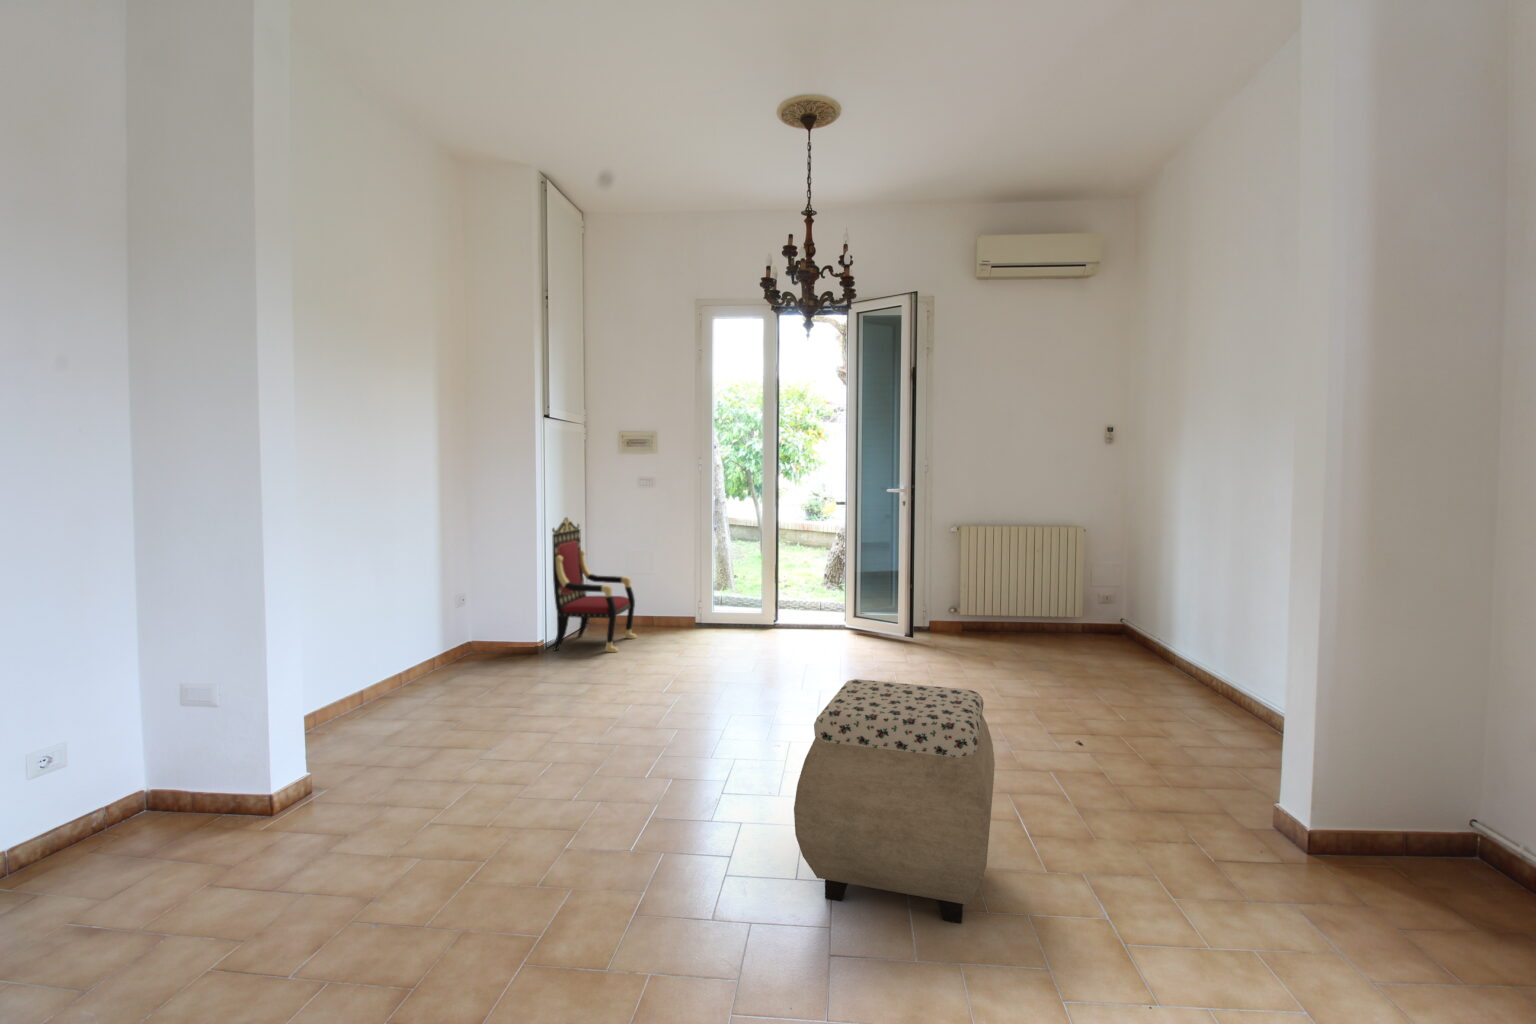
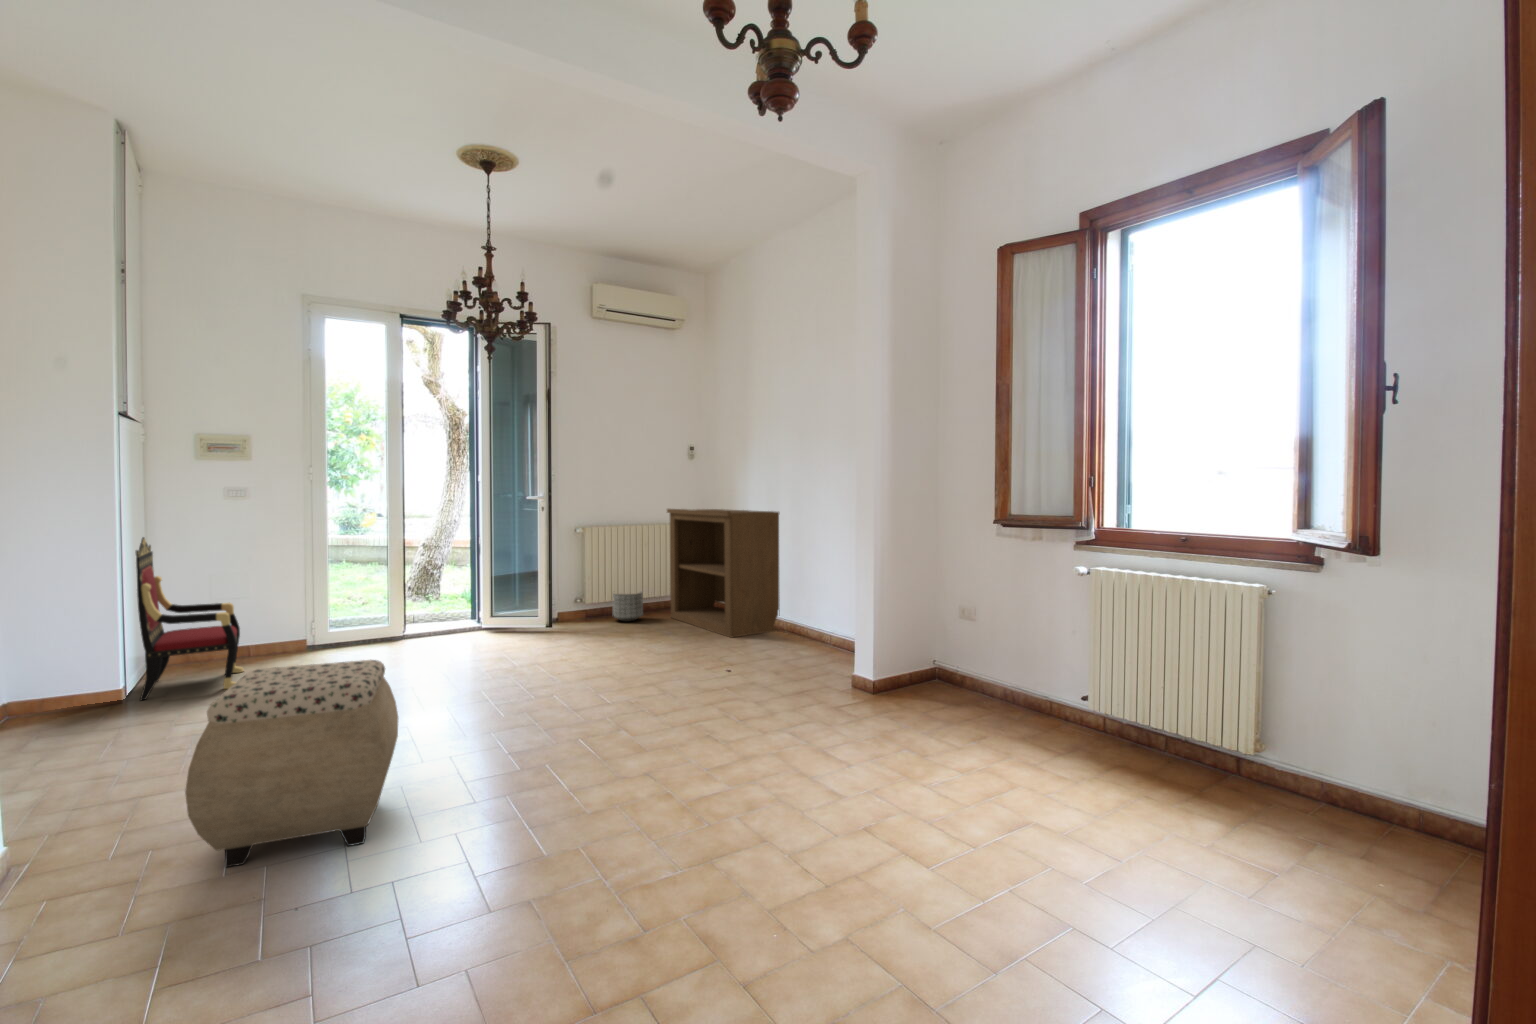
bookshelf: none [1069,506,1217,693] -> present [667,509,780,637]
planter: none [994,605,1033,644] -> present [613,591,643,622]
ottoman: present [794,679,995,923] -> present [185,660,398,867]

